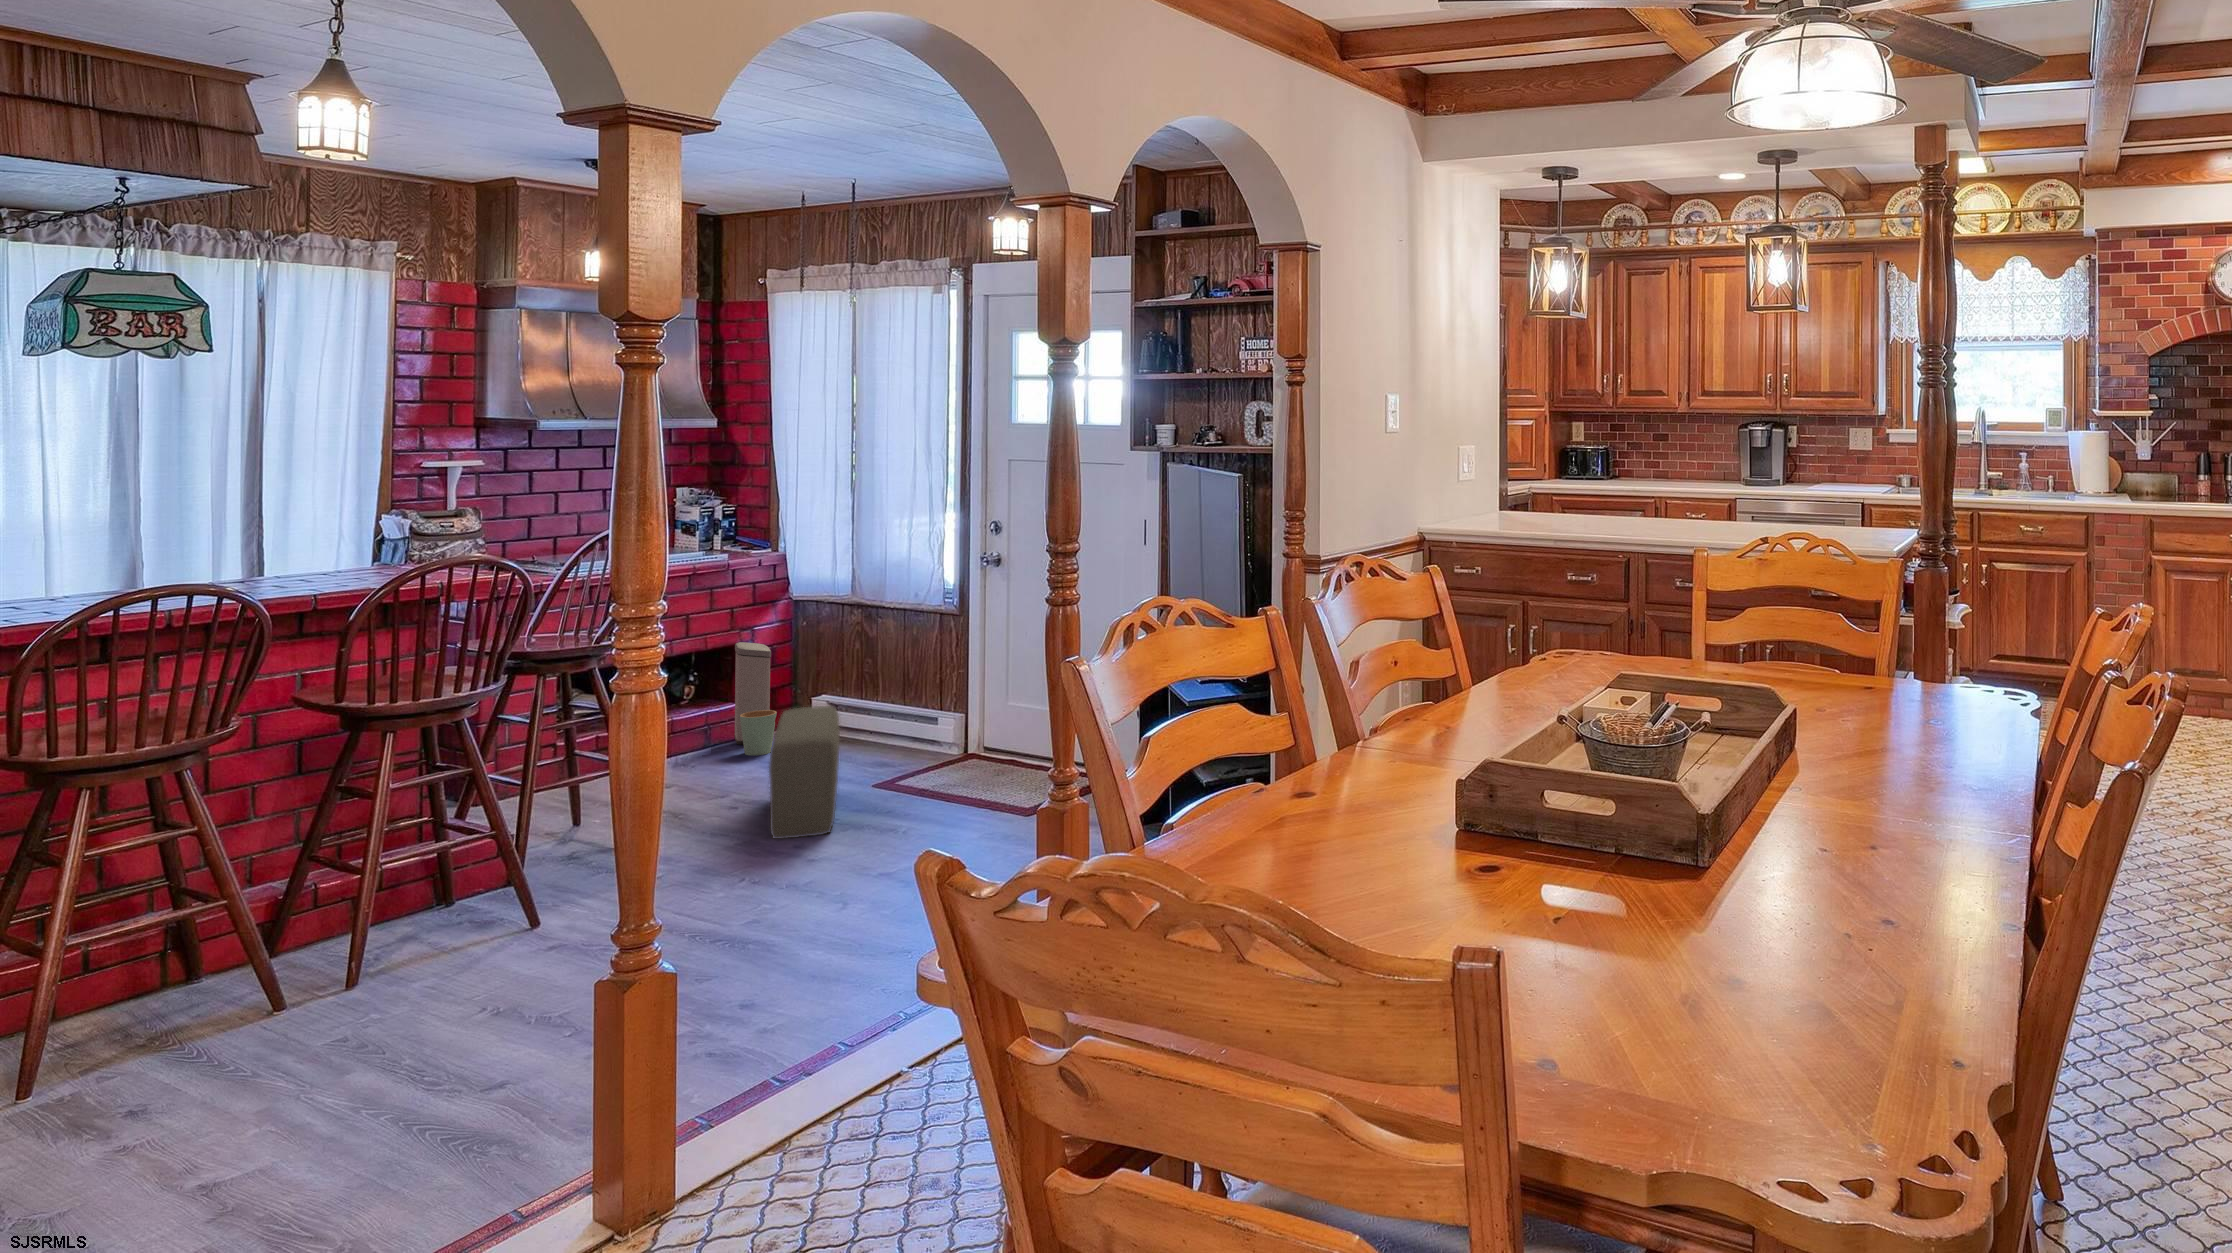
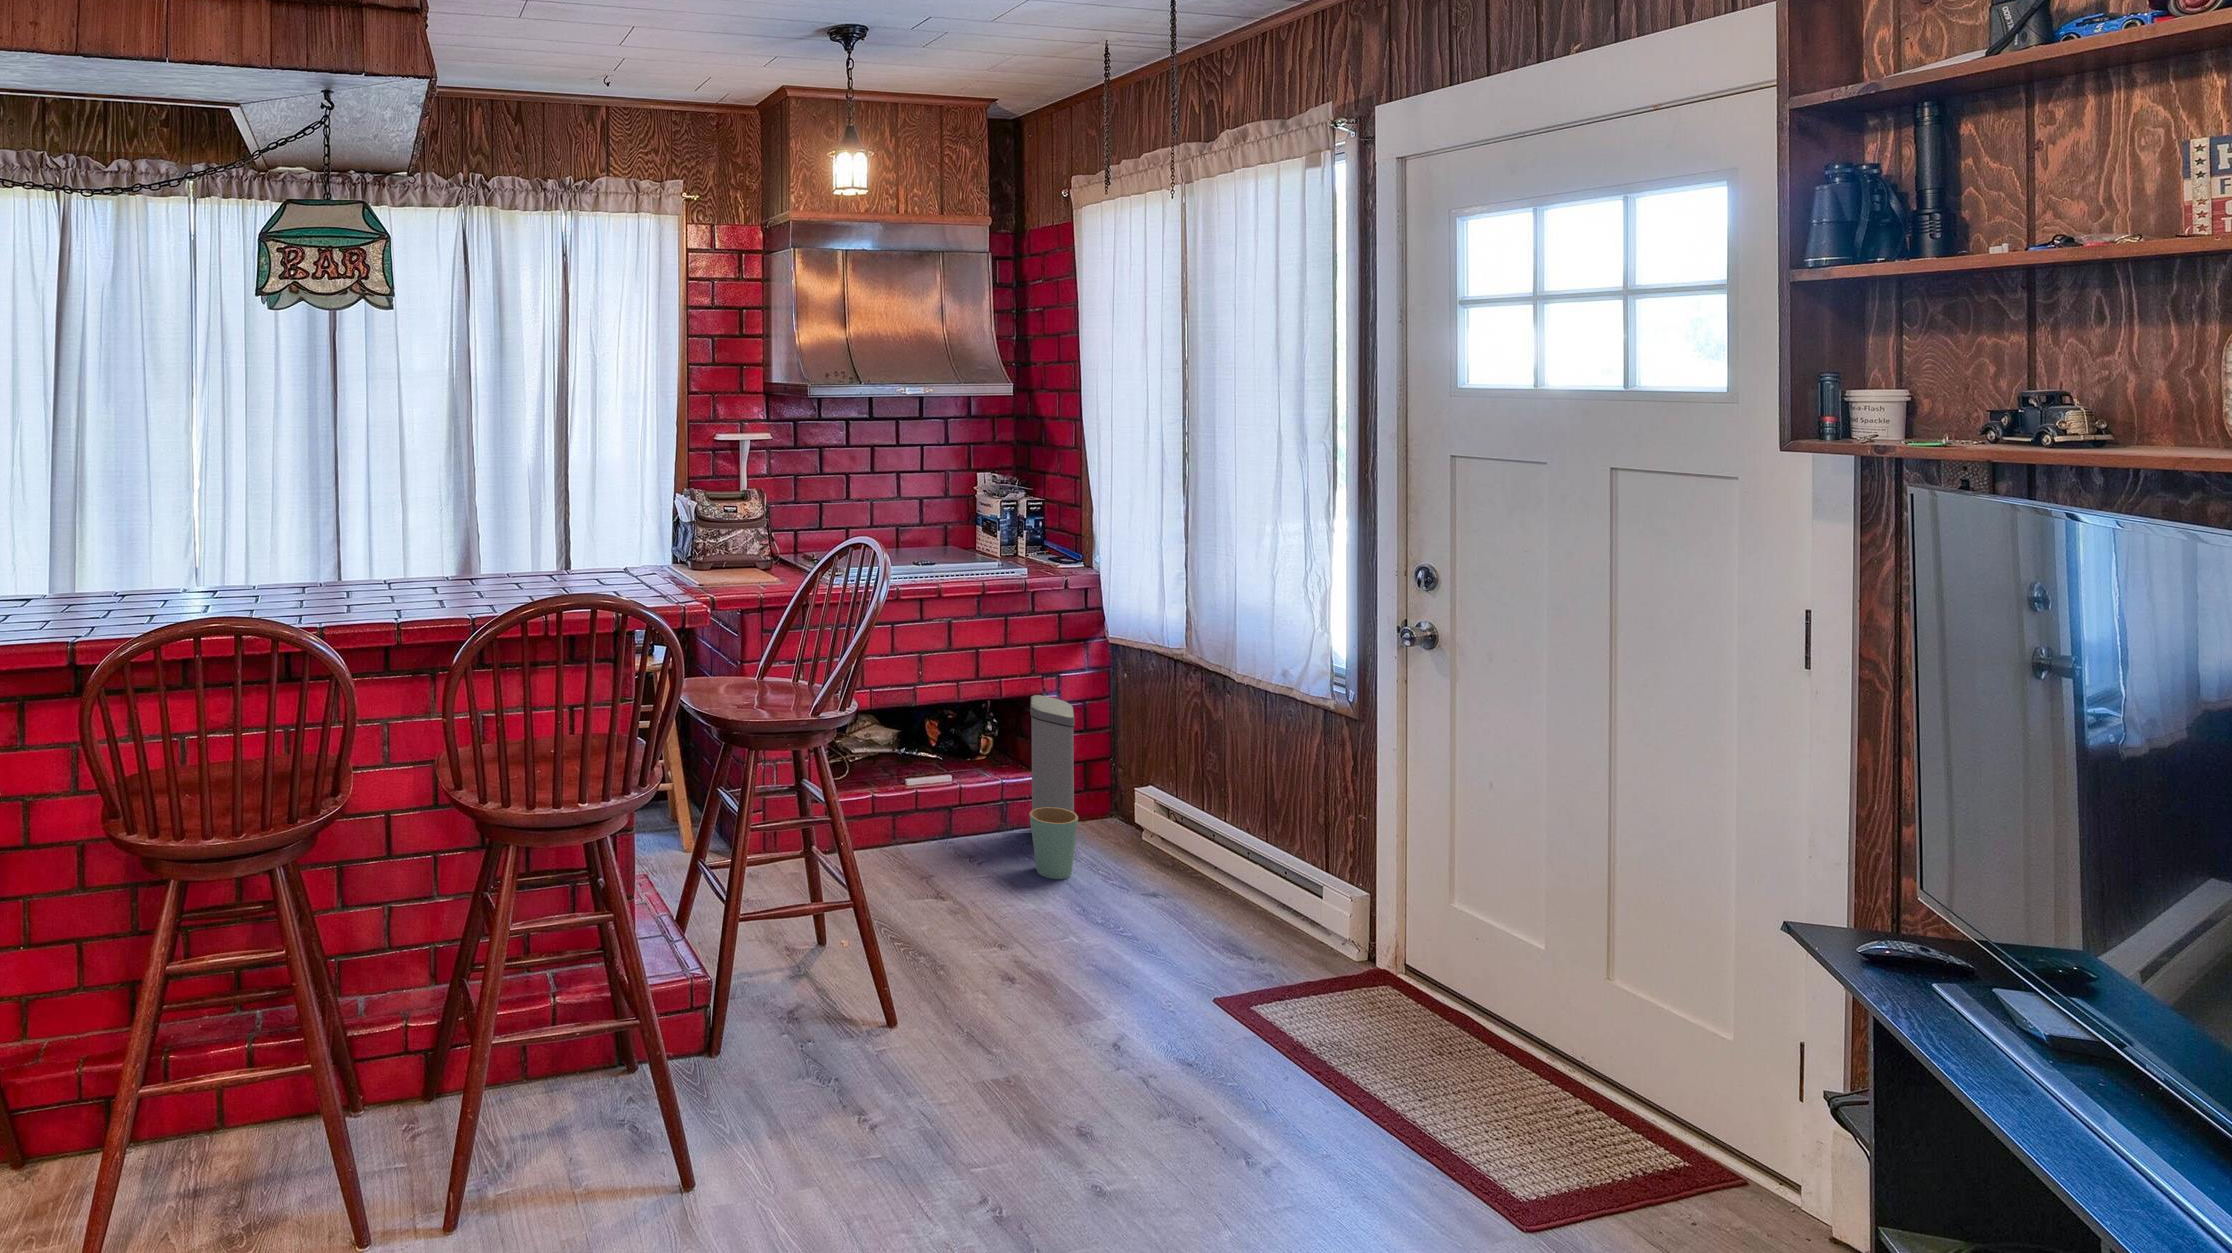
pouf: present [769,706,840,839] -> none [1016,873,1149,1196]

